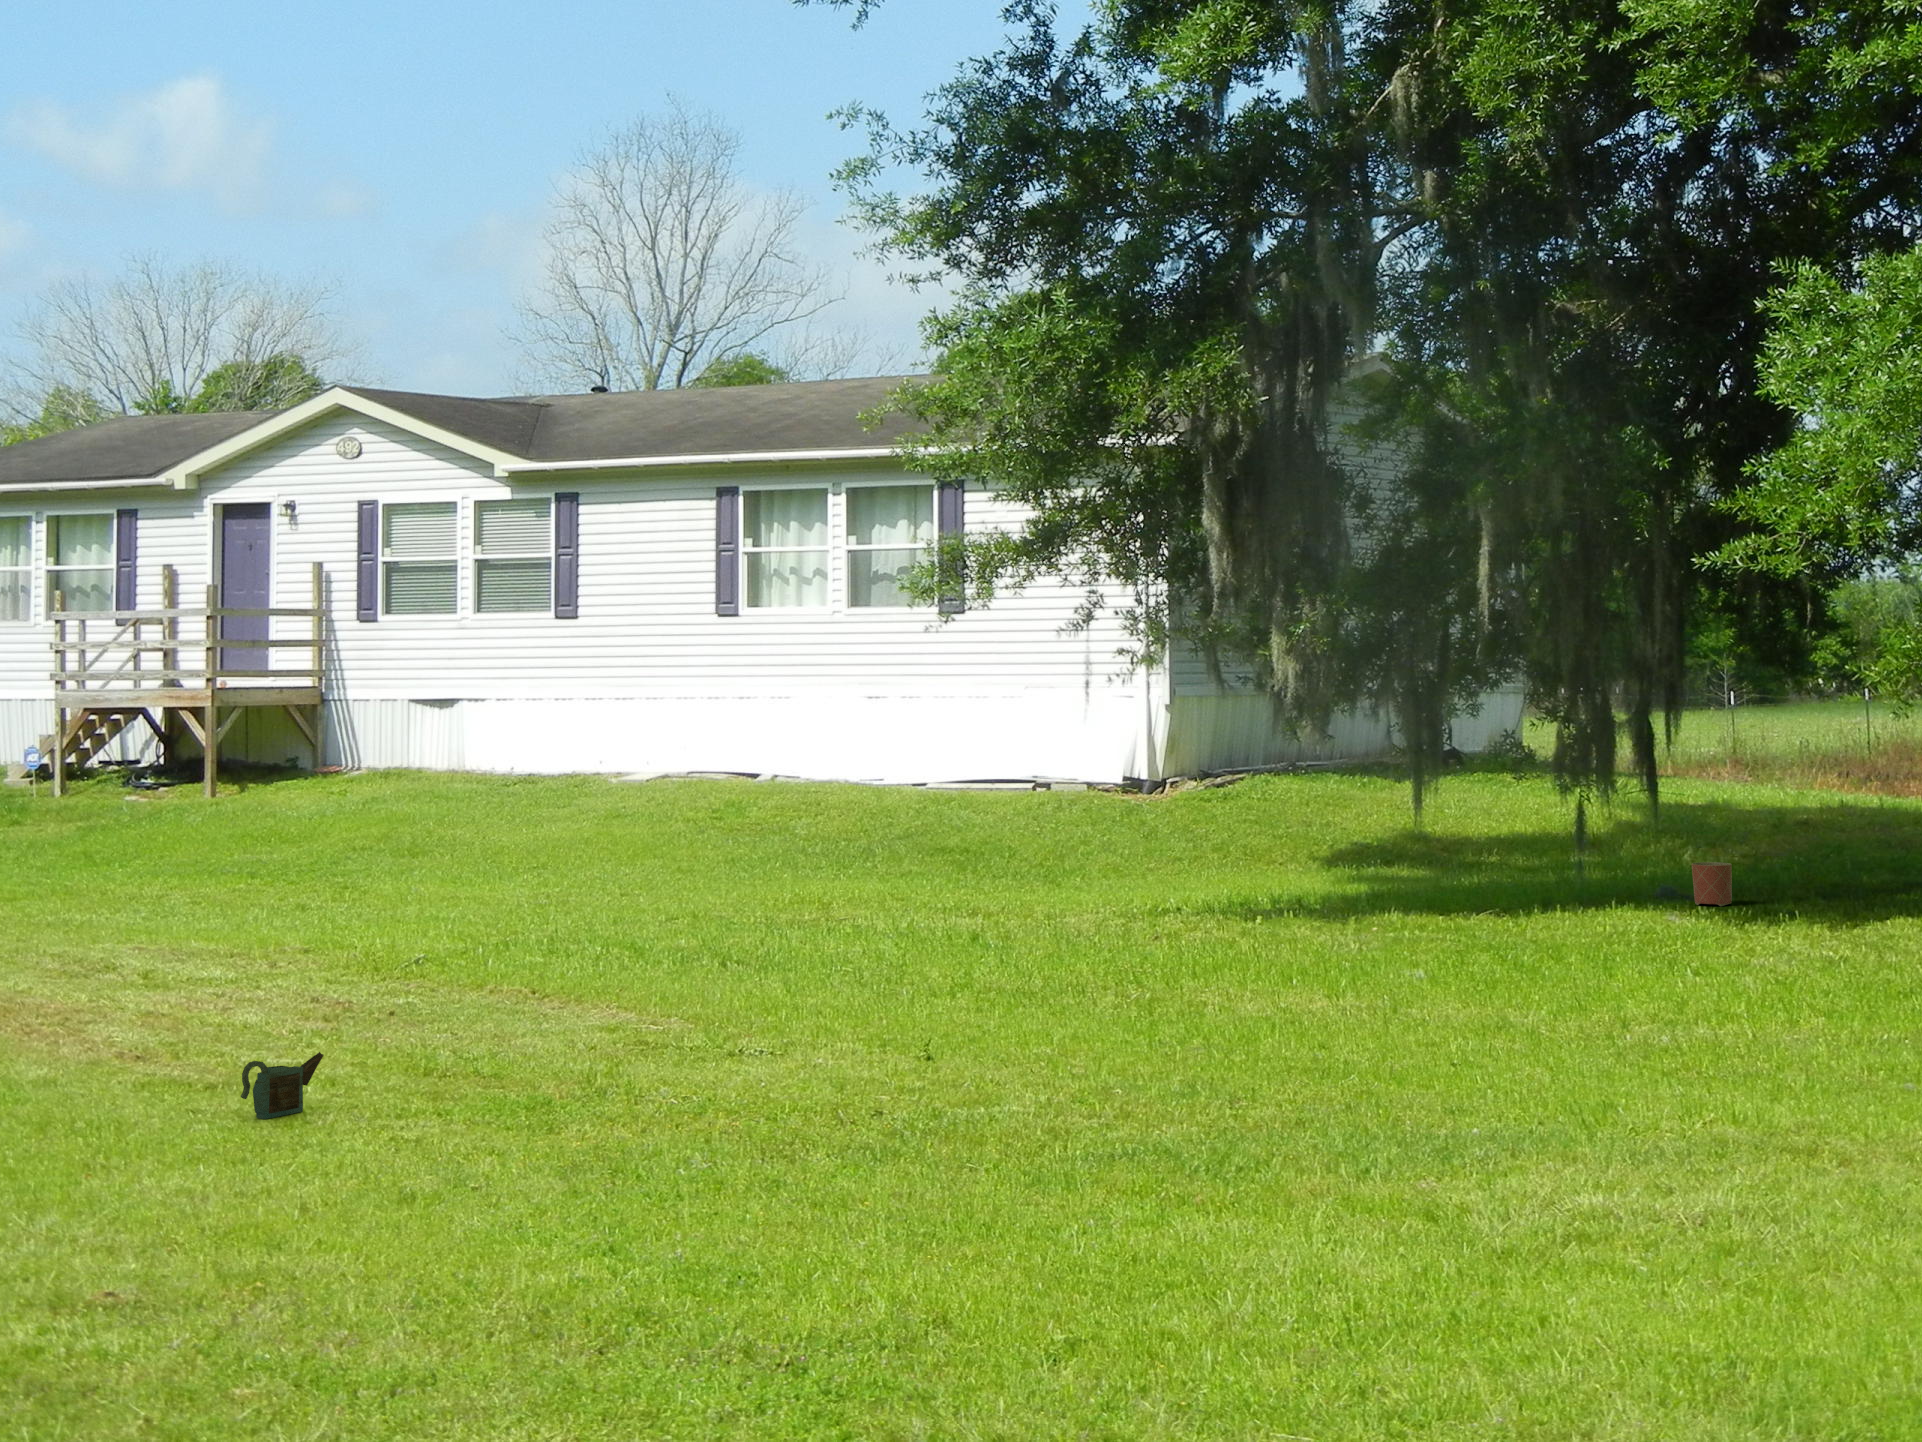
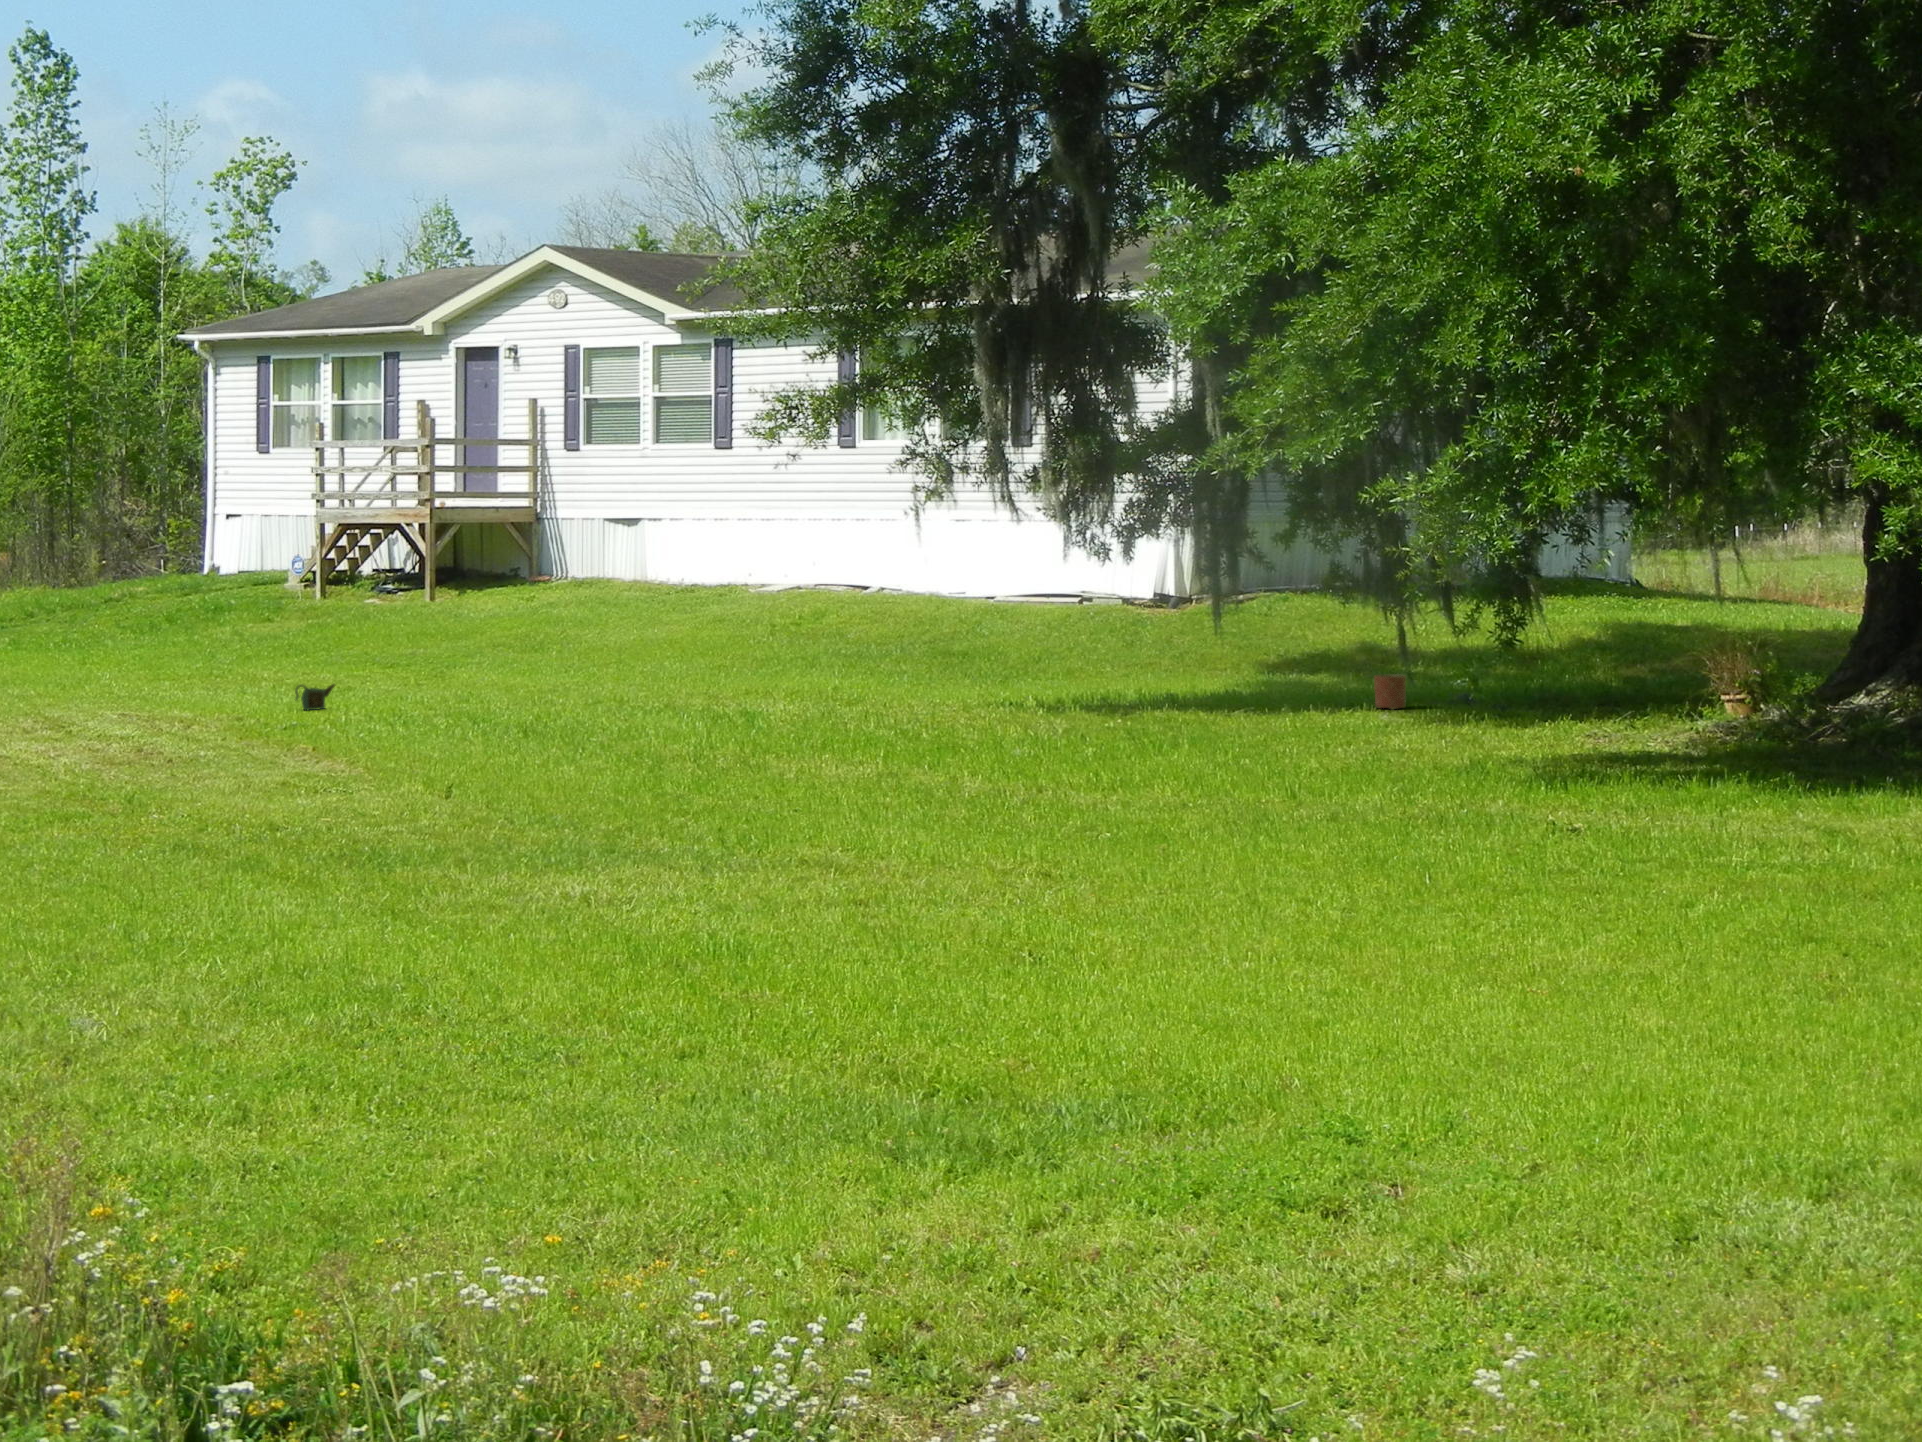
watering can: present [241,1052,324,1119] -> present [295,684,335,710]

